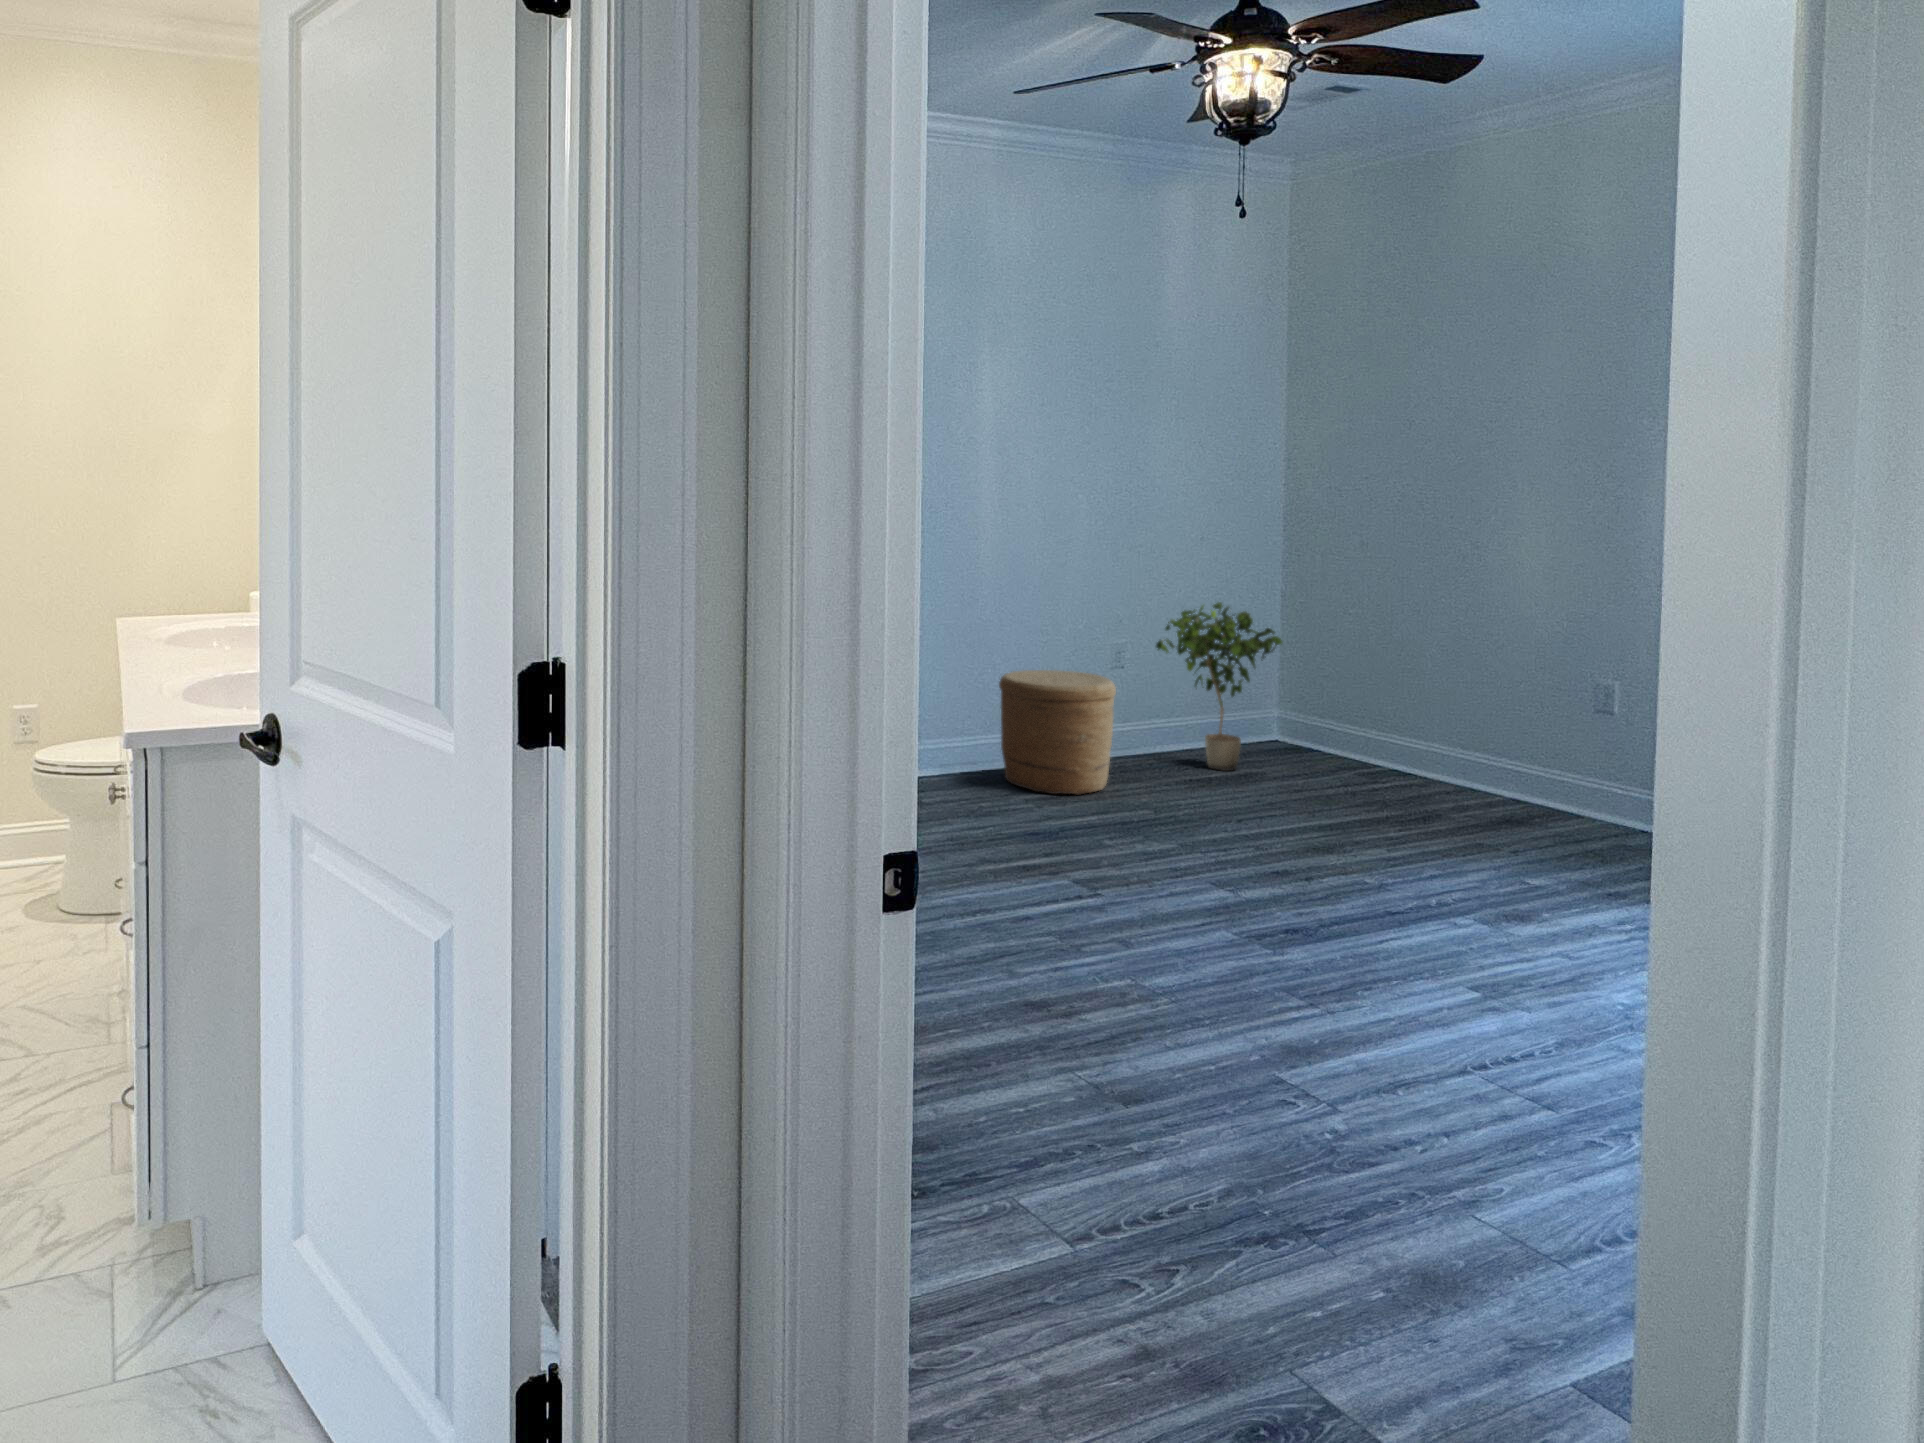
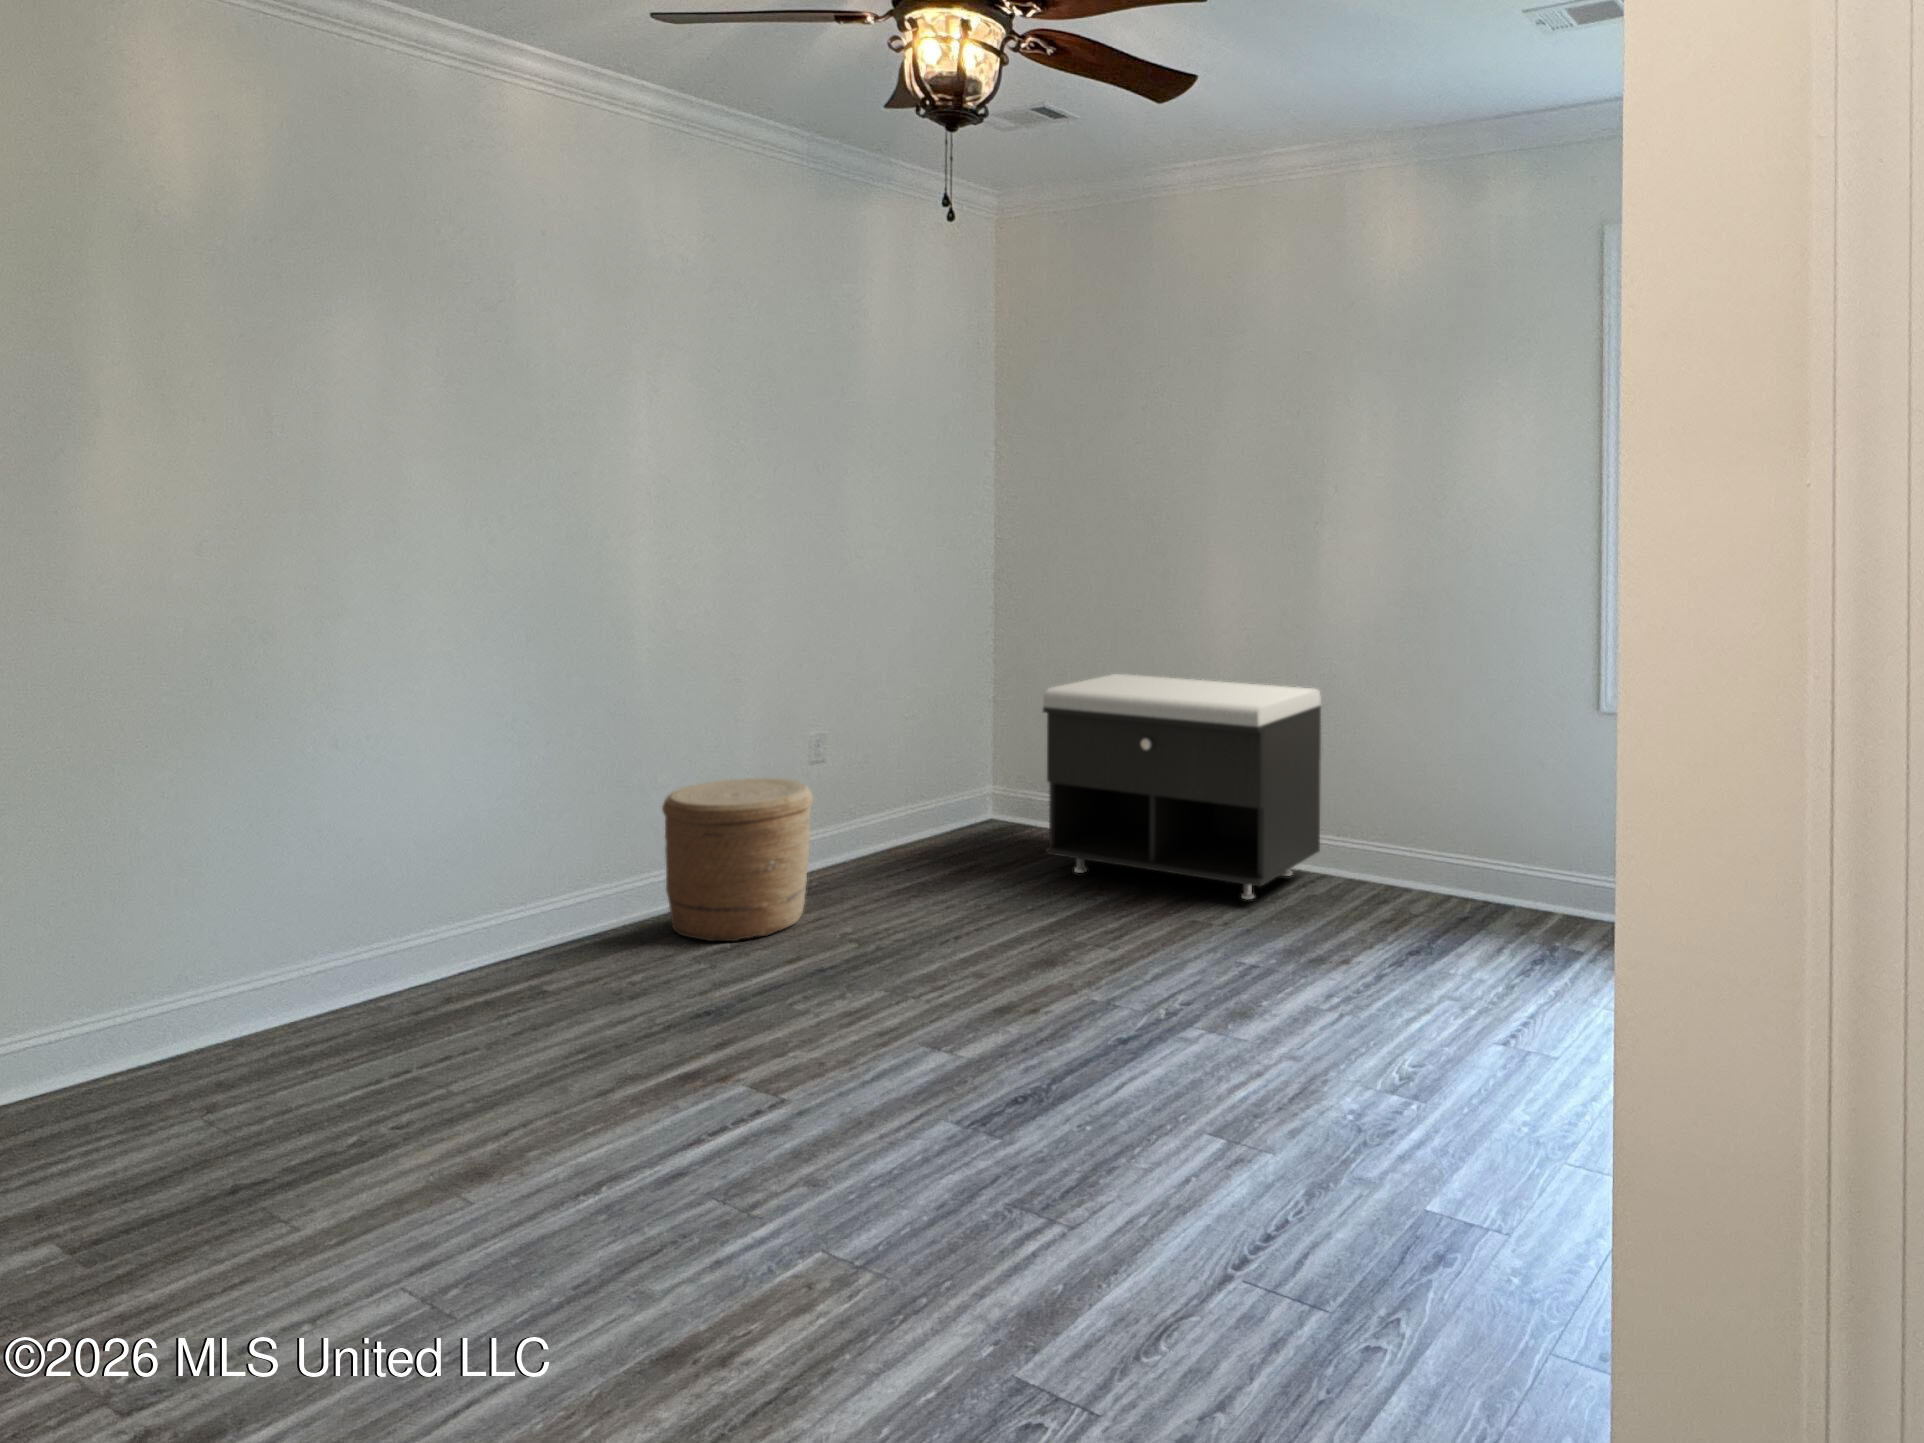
potted plant: present [1156,602,1282,771] -> none [861,677,997,869]
storage bench: none [1328,611,1647,838] -> present [1043,674,1321,899]

